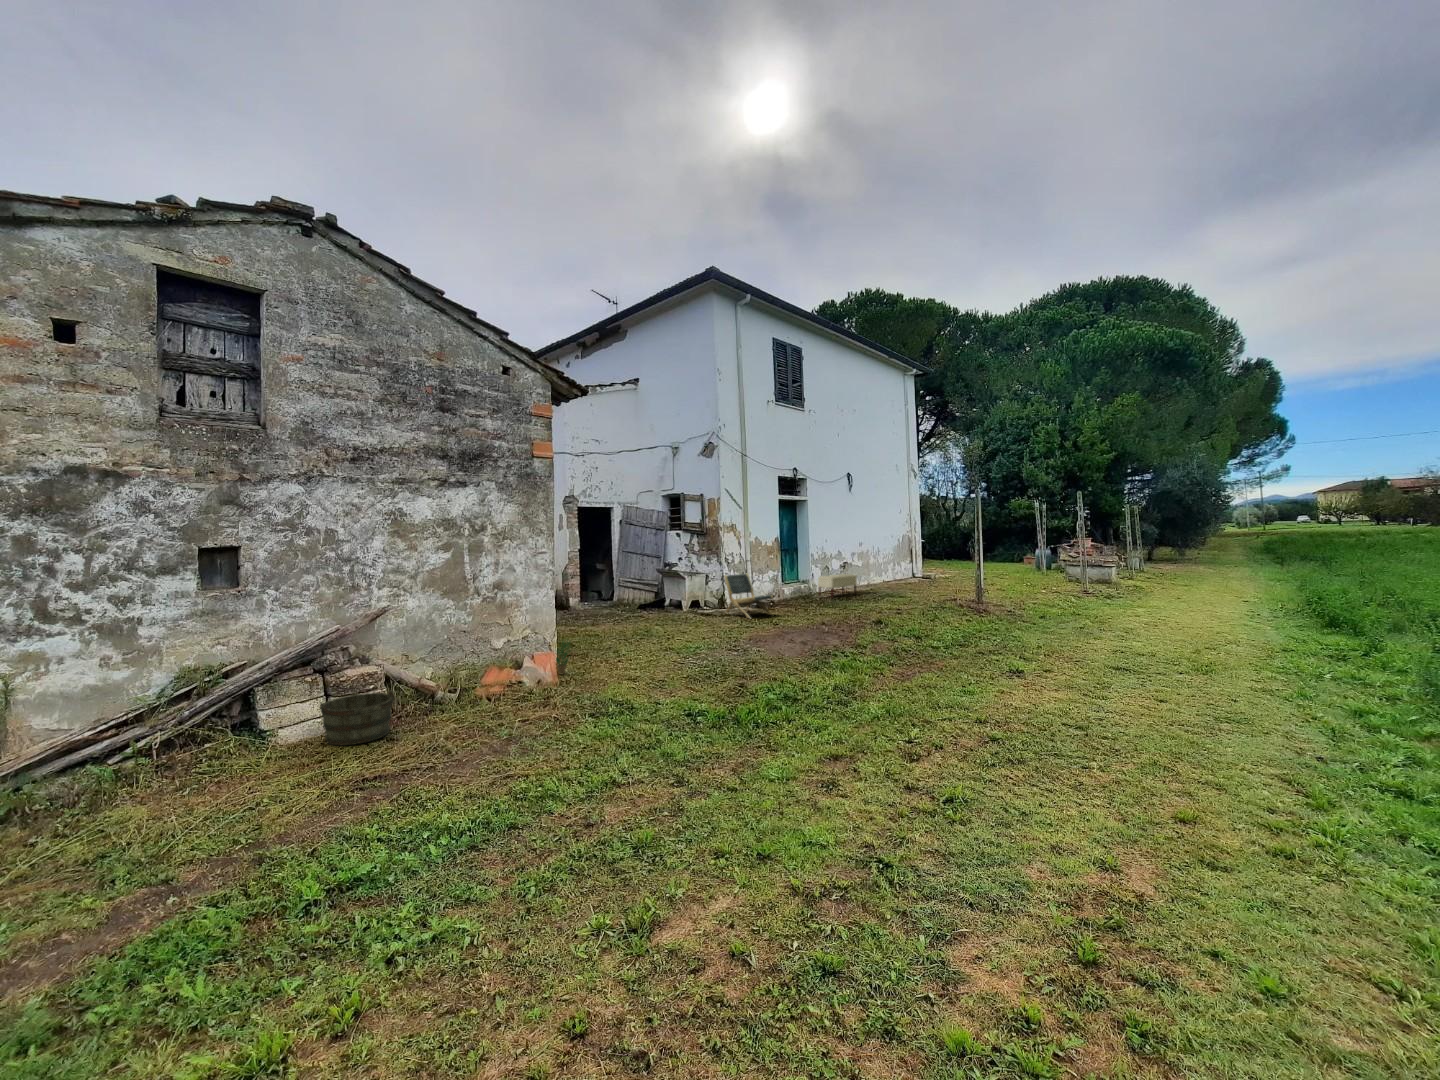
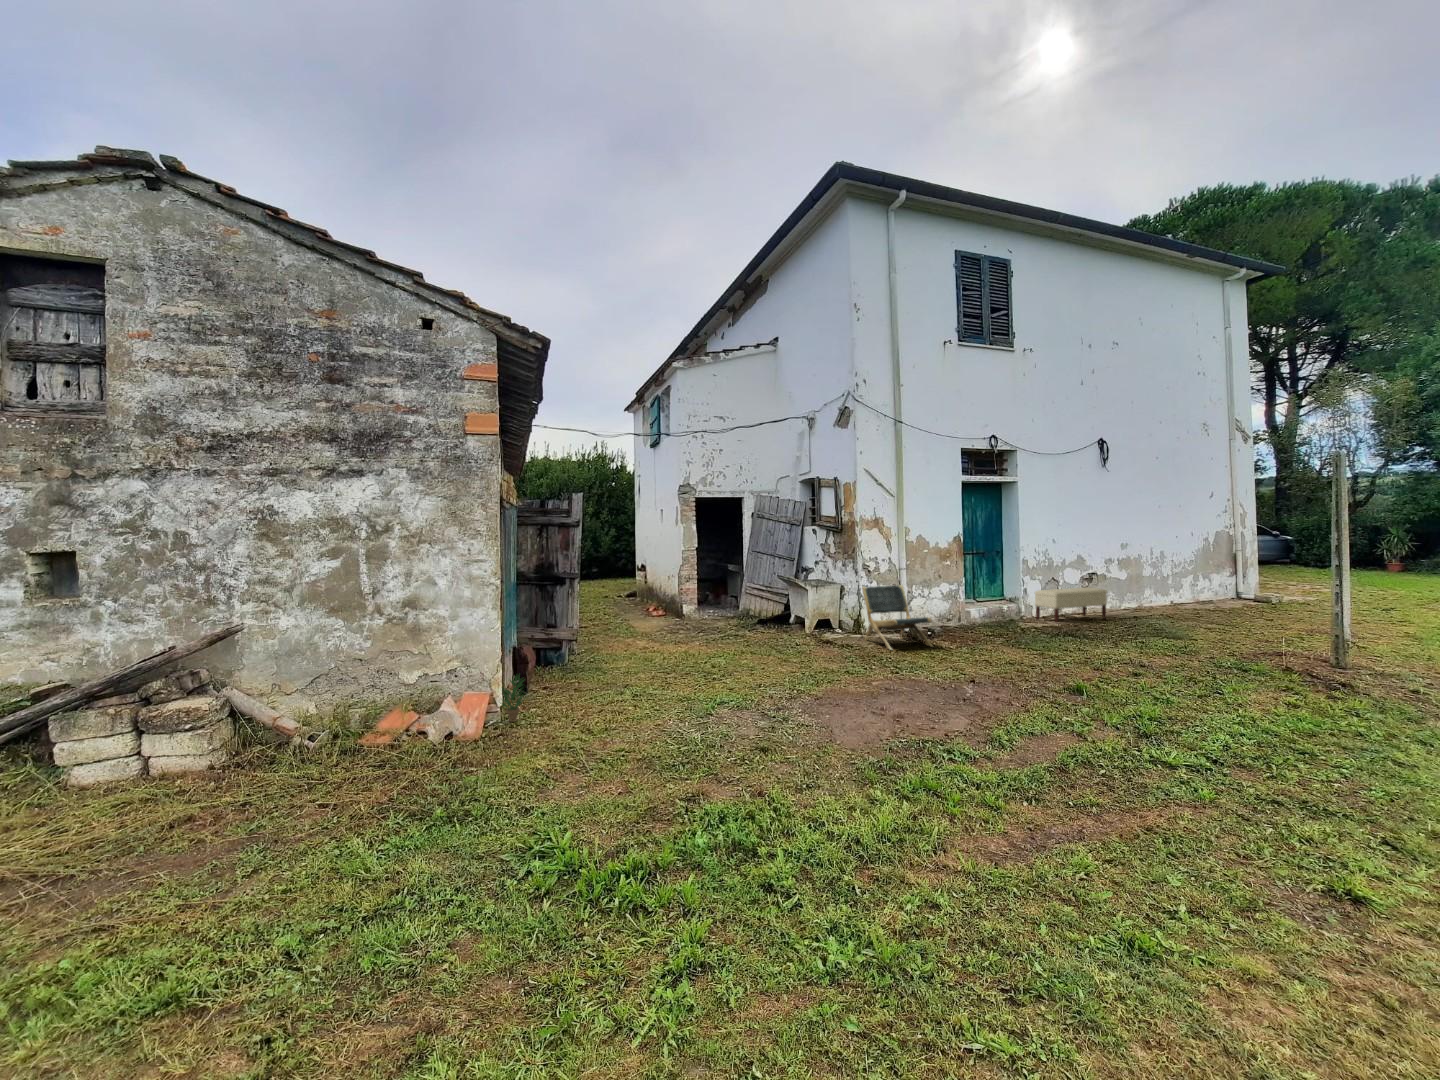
bucket: present [320,690,396,746] -> none [43,739,172,813]

